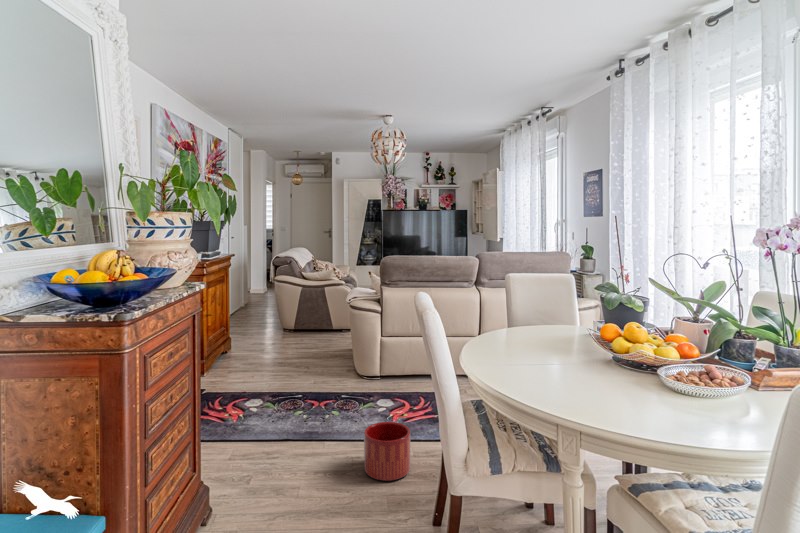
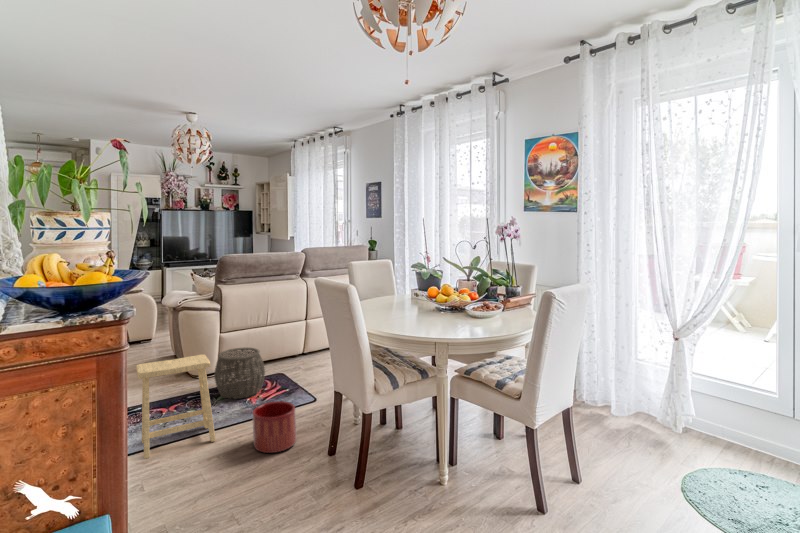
woven basket: none [364,354,415,409] -> present [214,348,265,399]
footstool: none [269,357,340,451] -> present [136,355,216,459]

